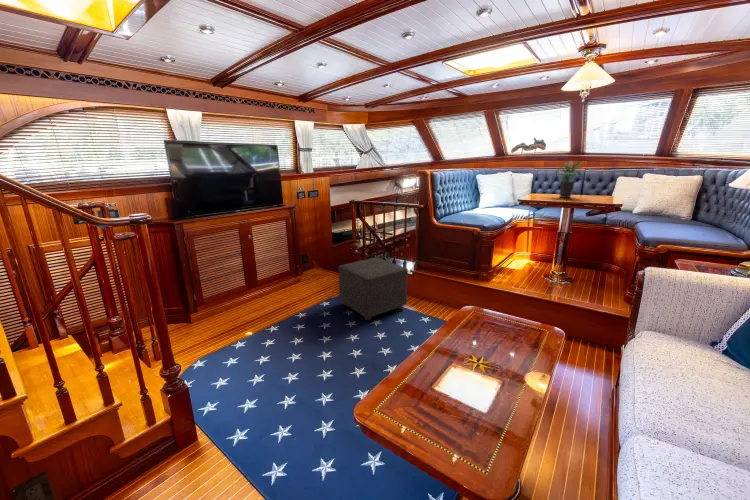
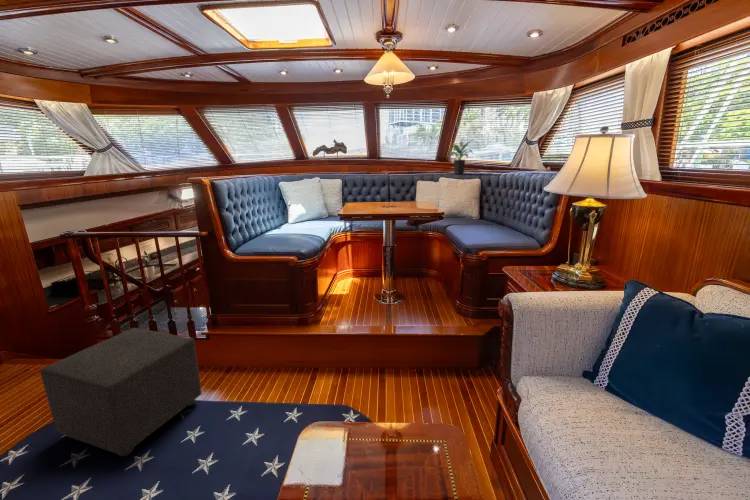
potted plant: present [553,161,584,198] -> present [448,141,472,174]

